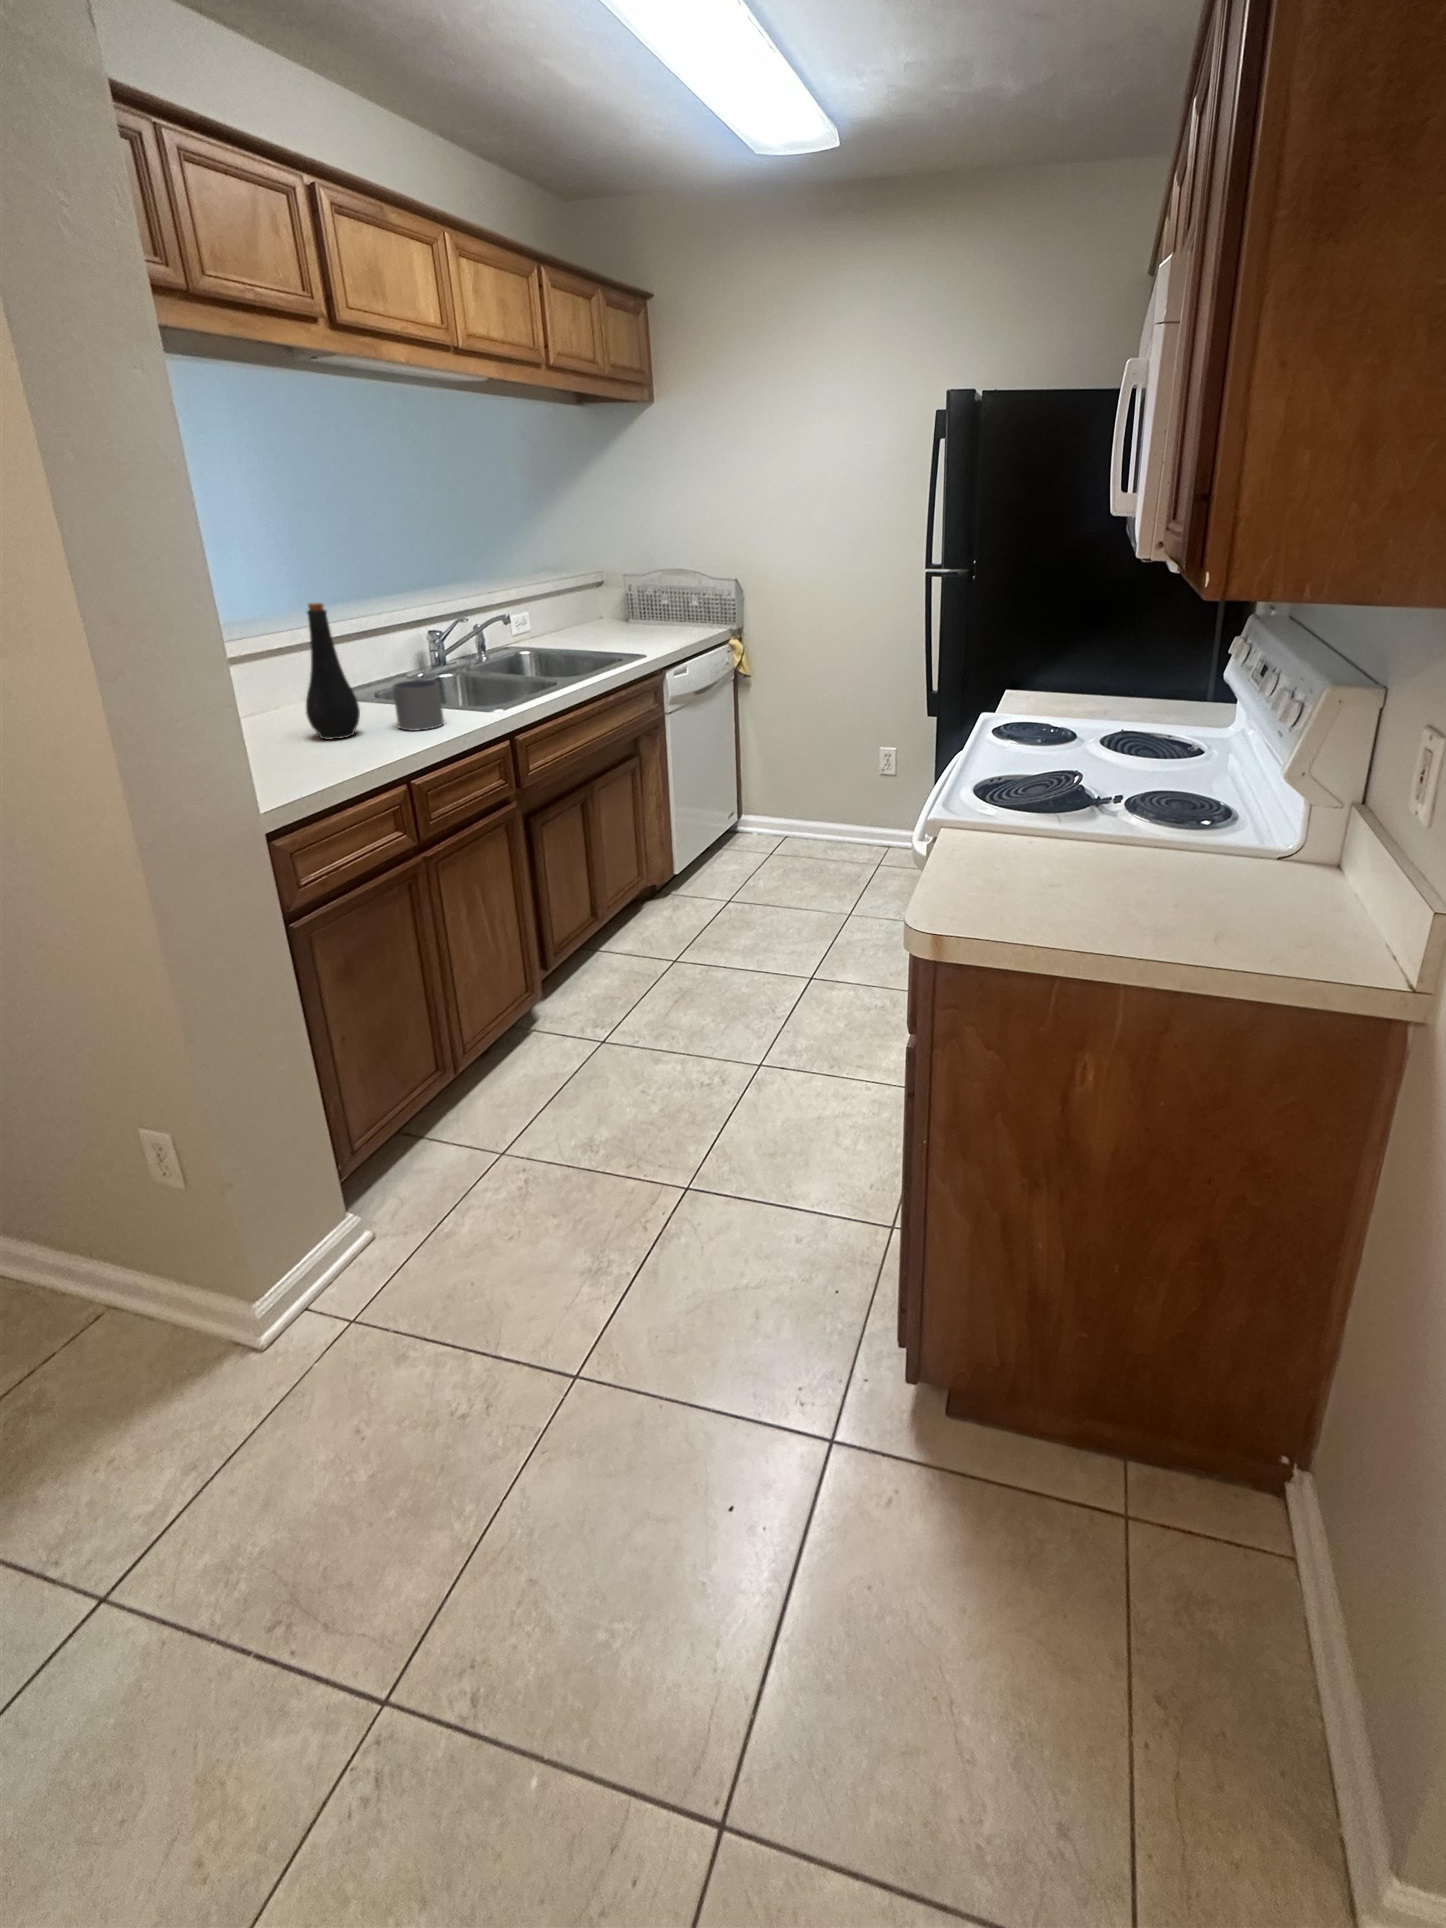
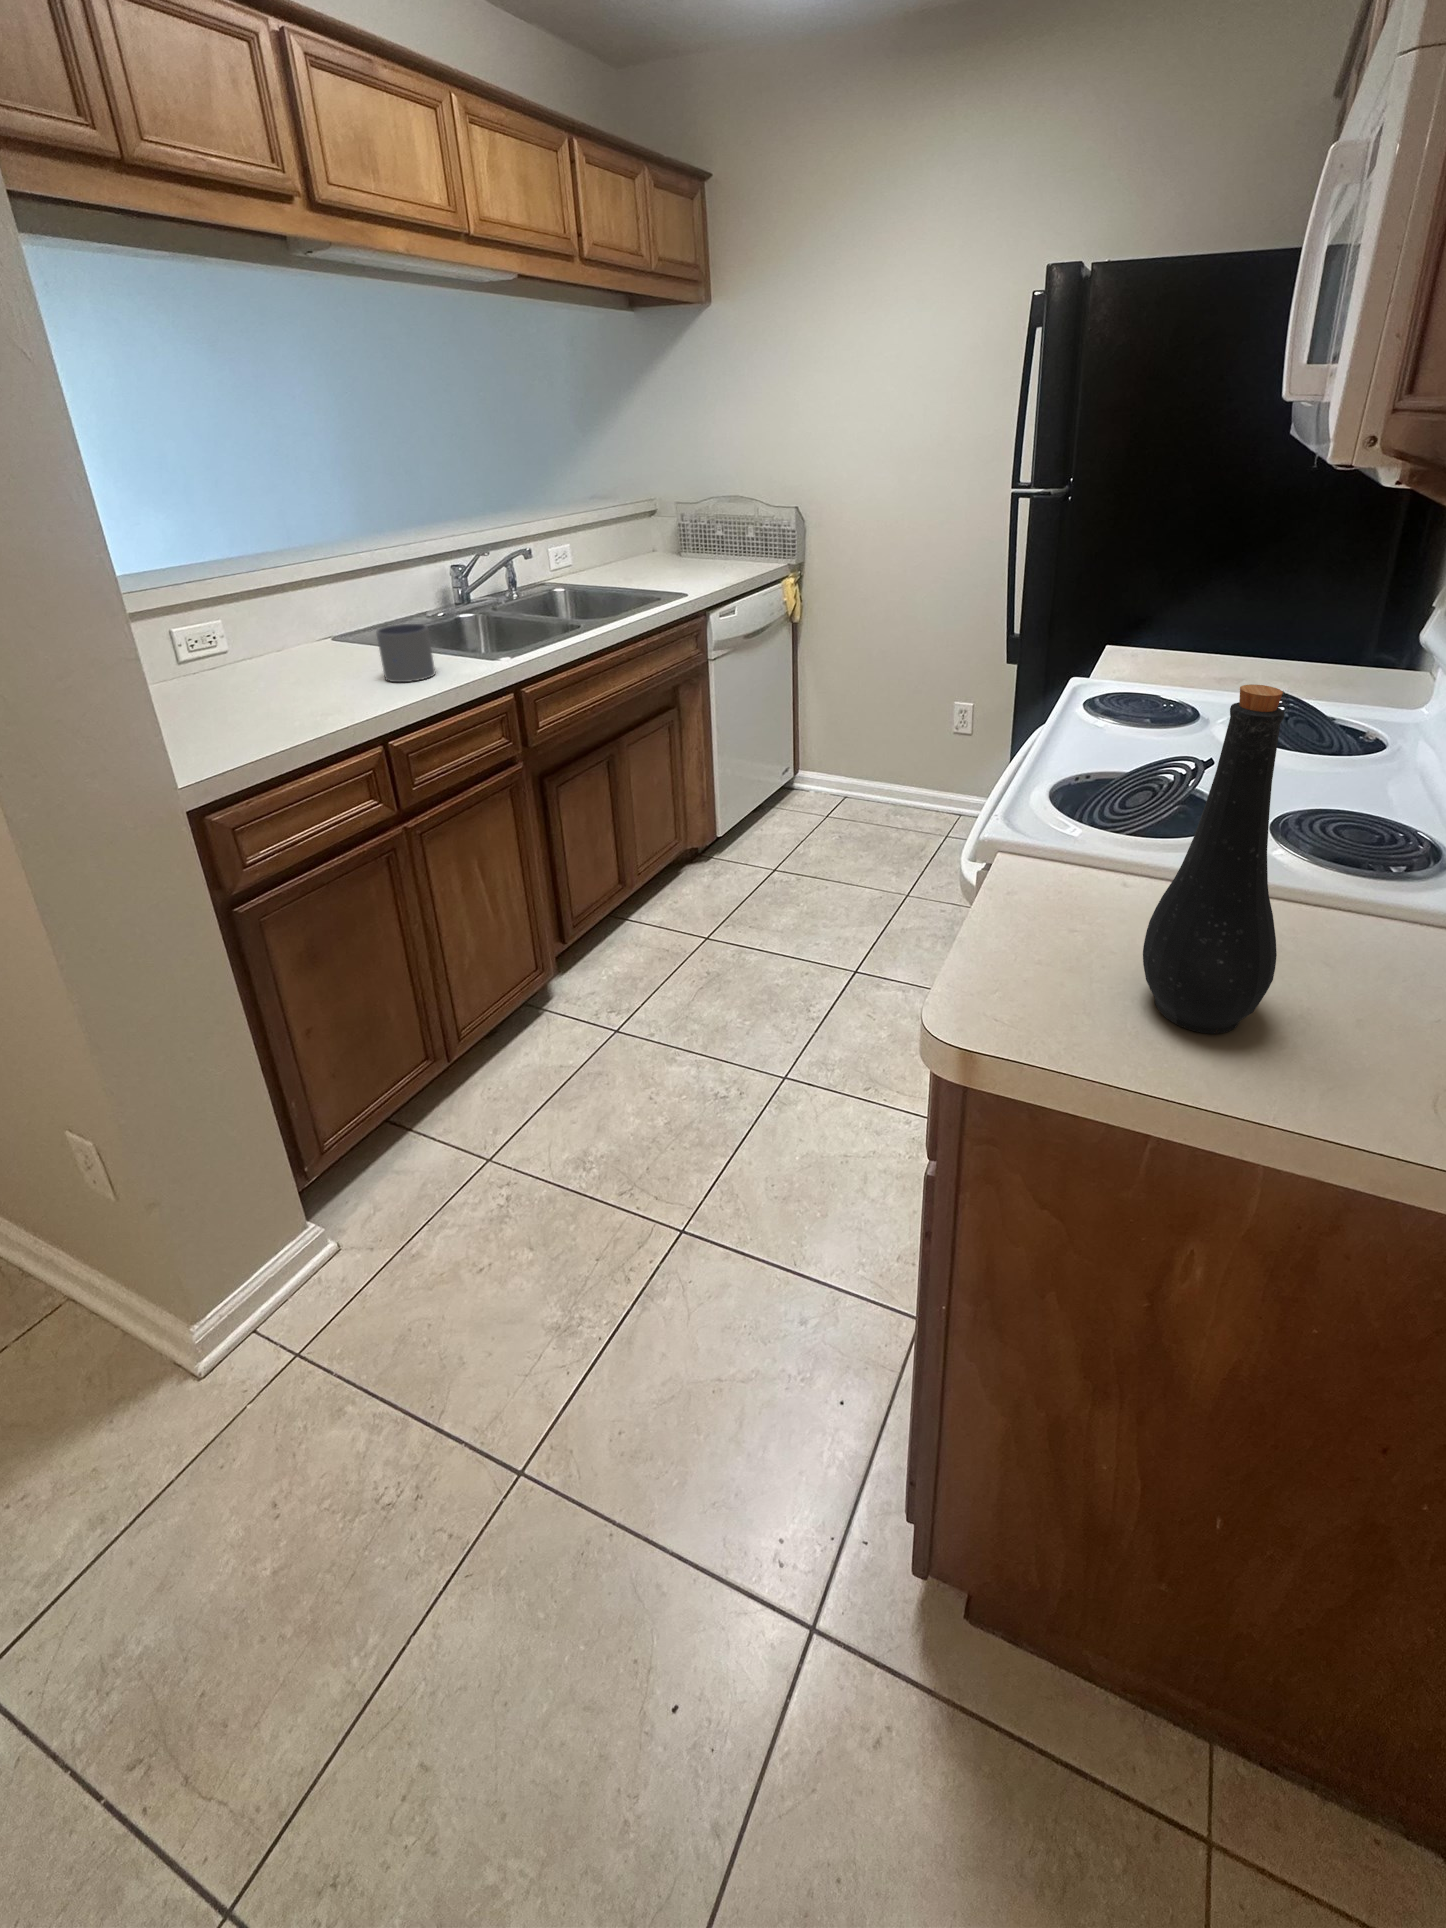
bottle: present [306,603,360,739] -> present [1143,684,1284,1034]

